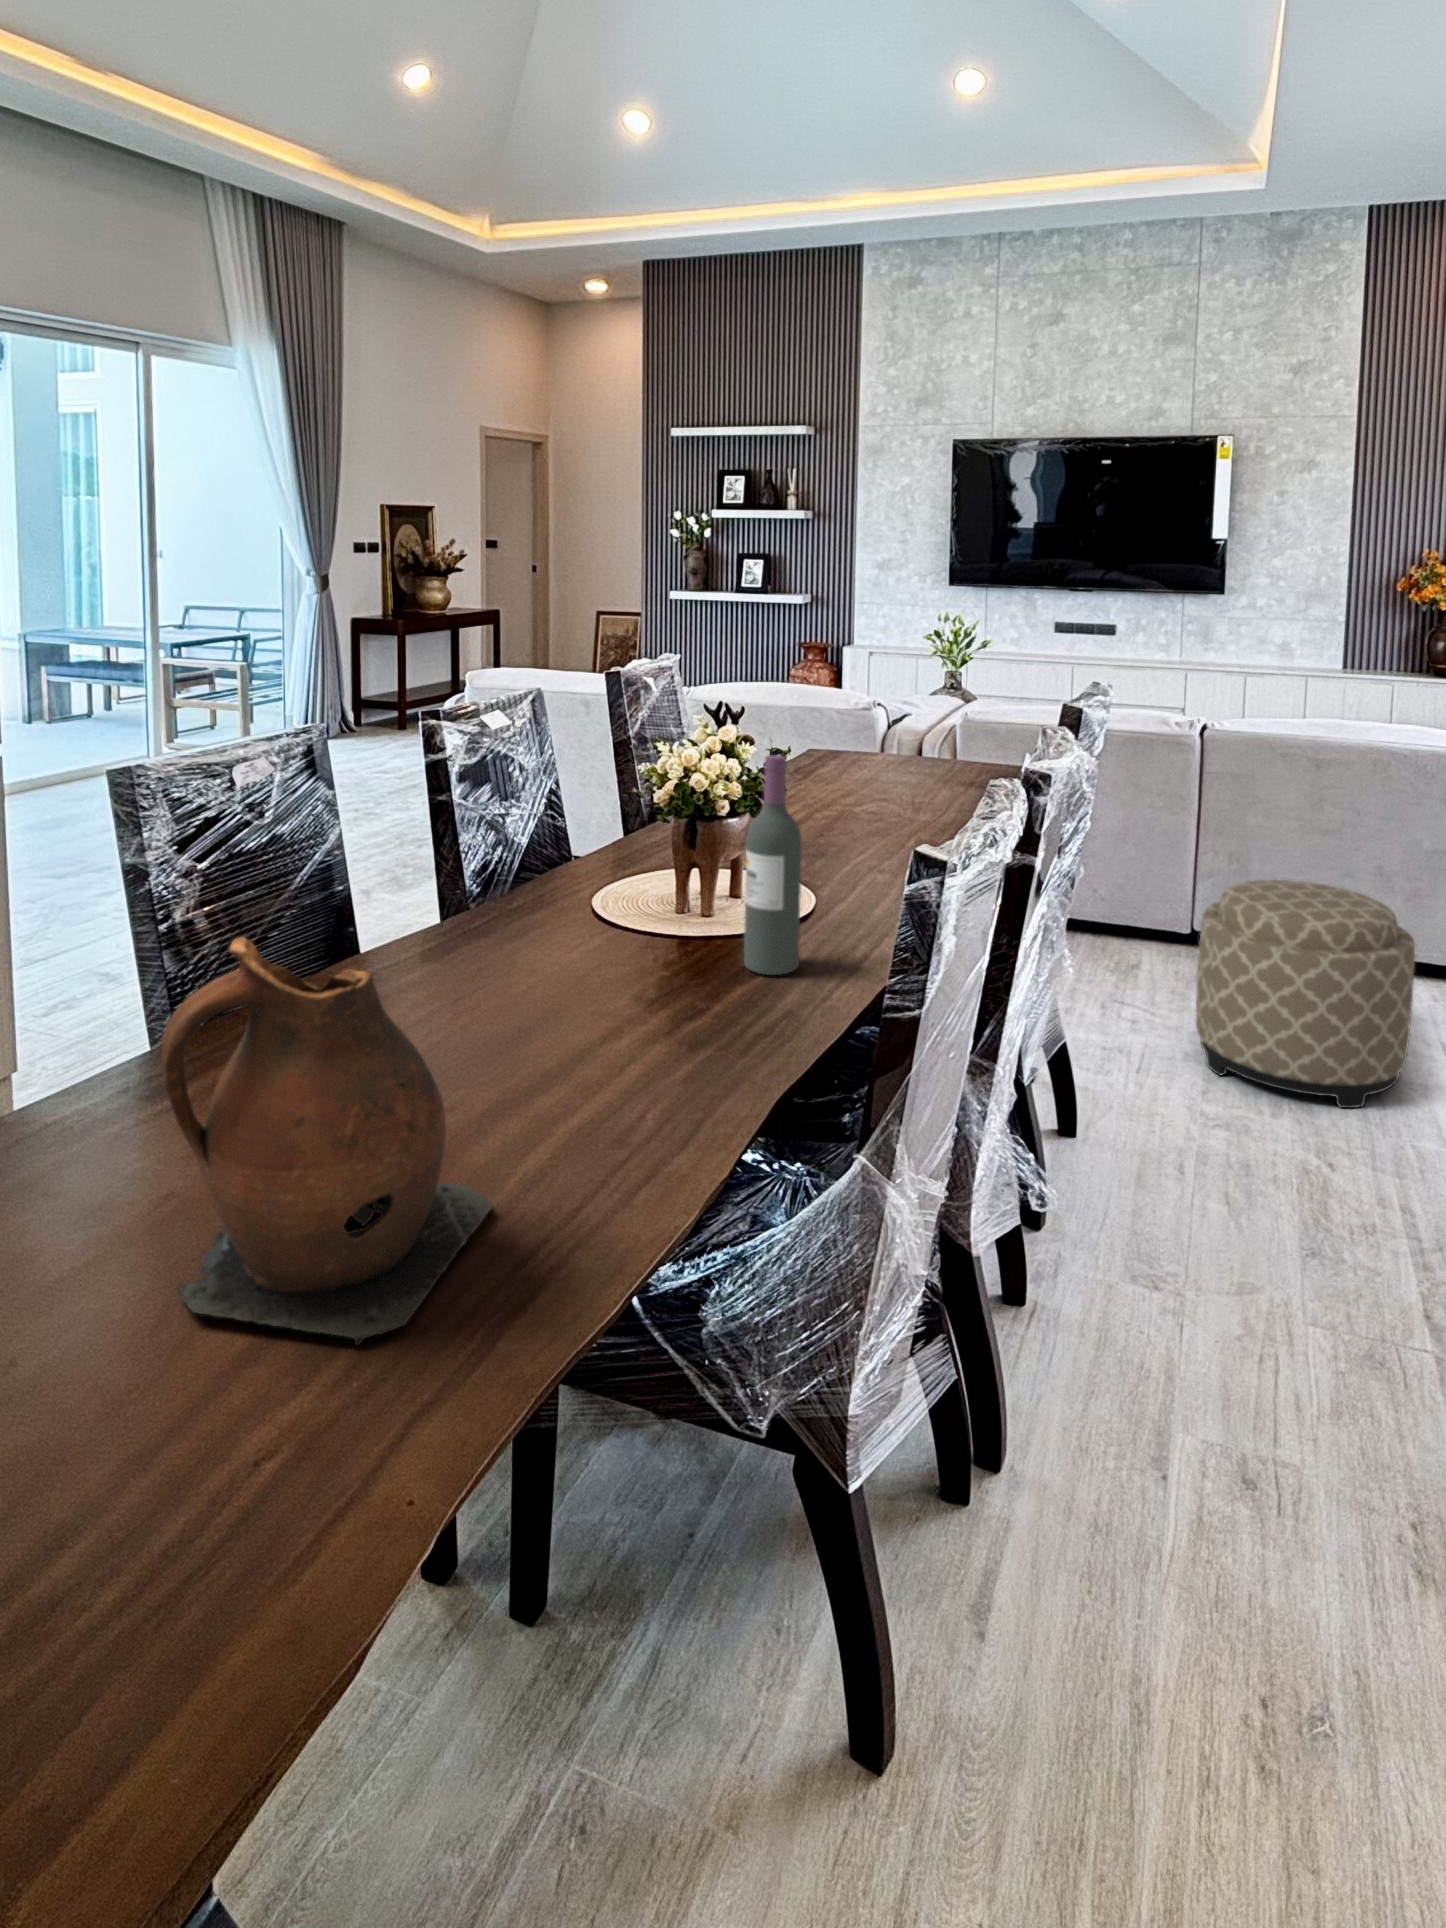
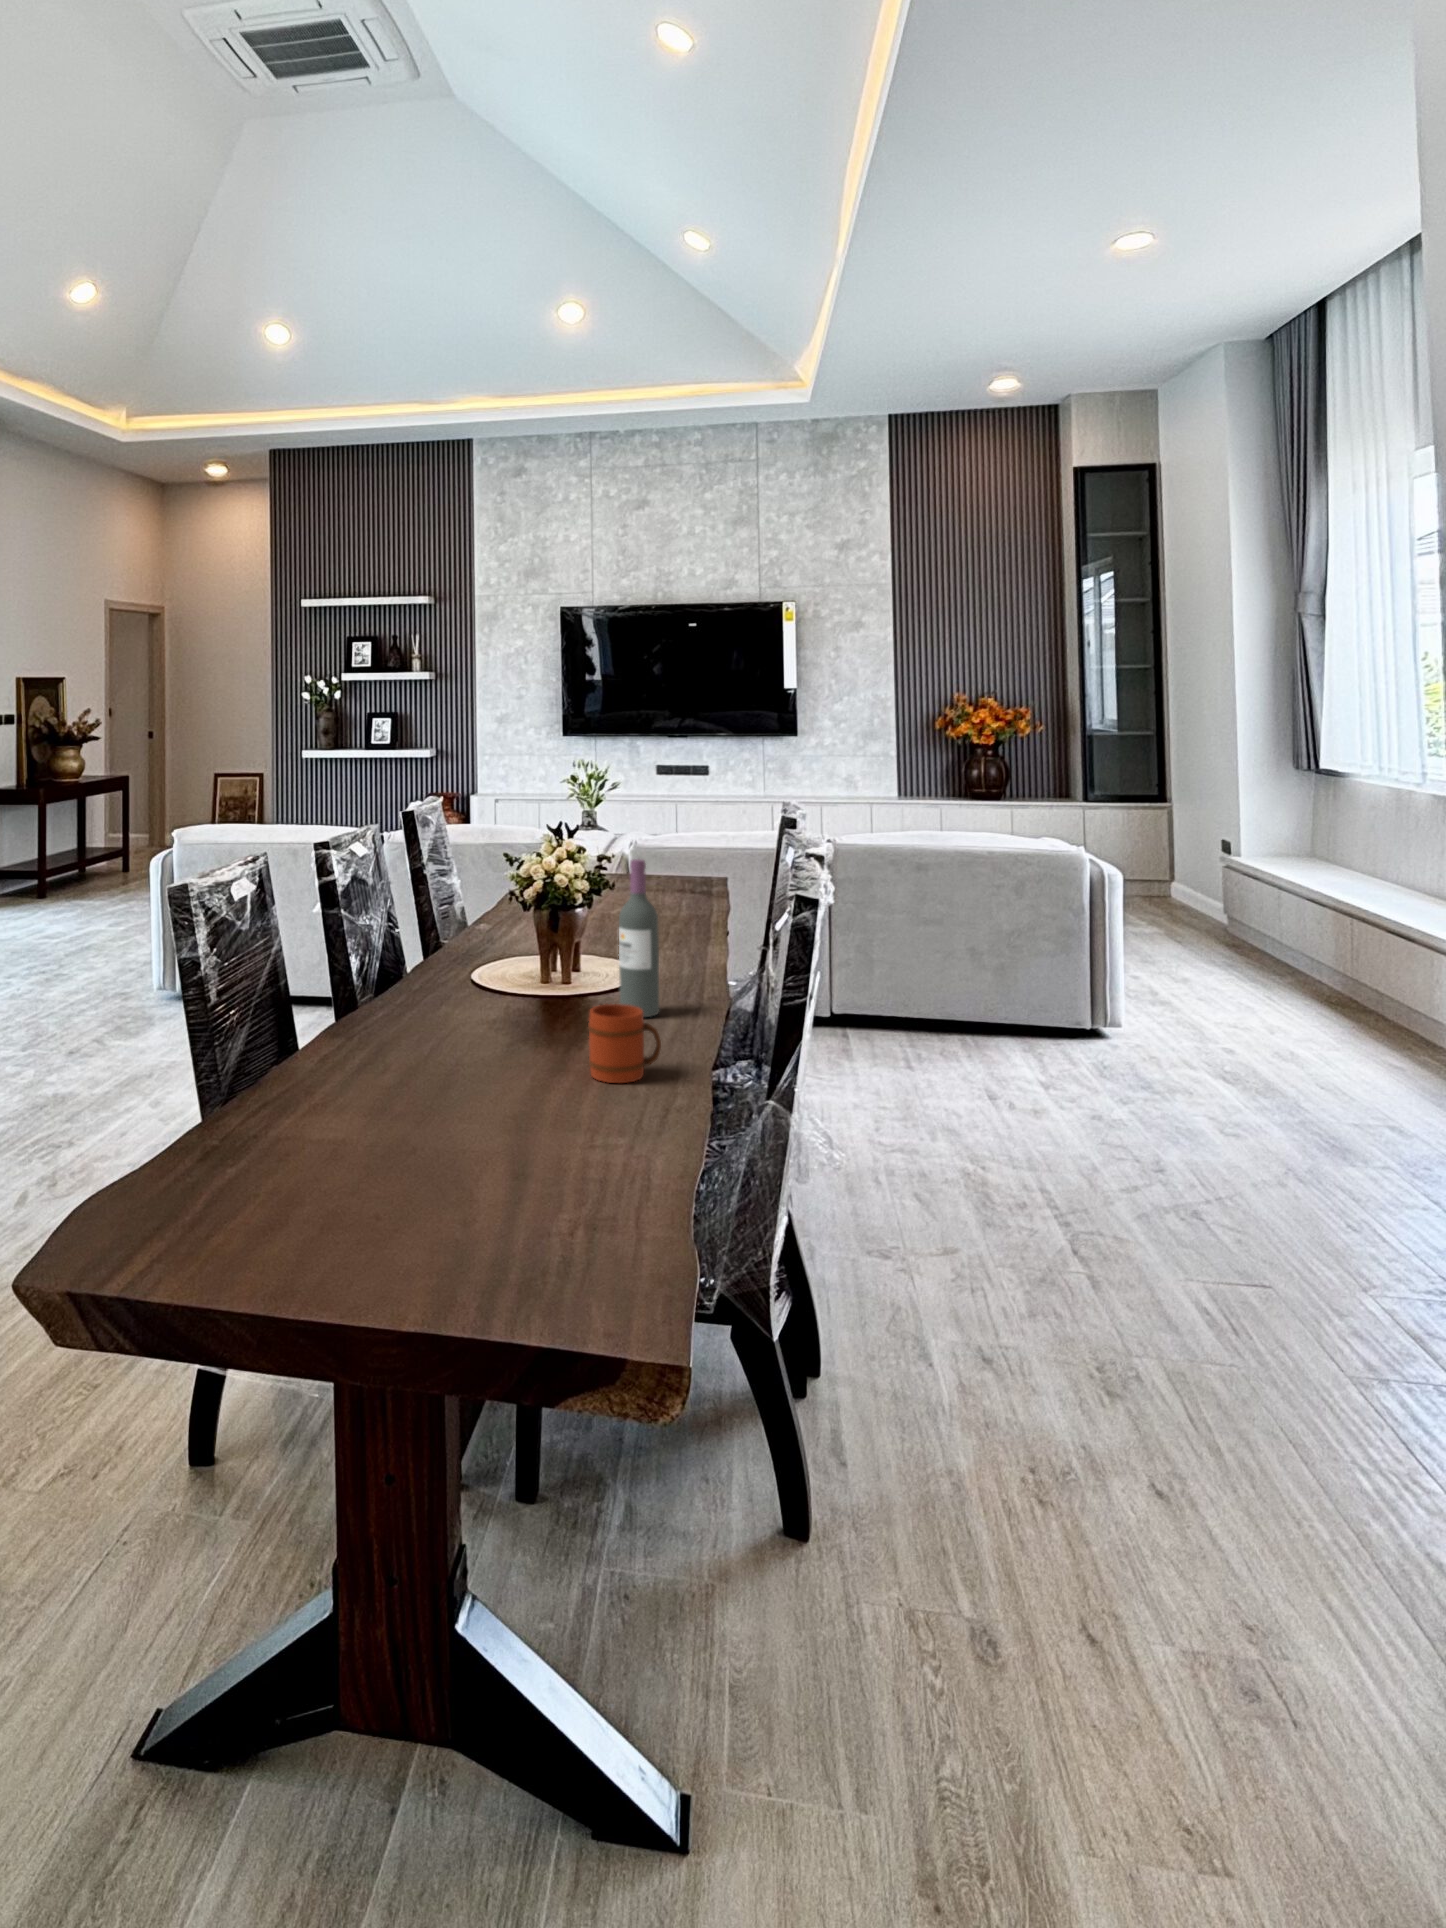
ottoman: present [1196,880,1415,1108] -> none [858,959,1020,1132]
ceramic pitcher: present [161,937,493,1345] -> none [430,963,596,1195]
mug: none [605,974,712,1097] -> present [588,1004,661,1083]

